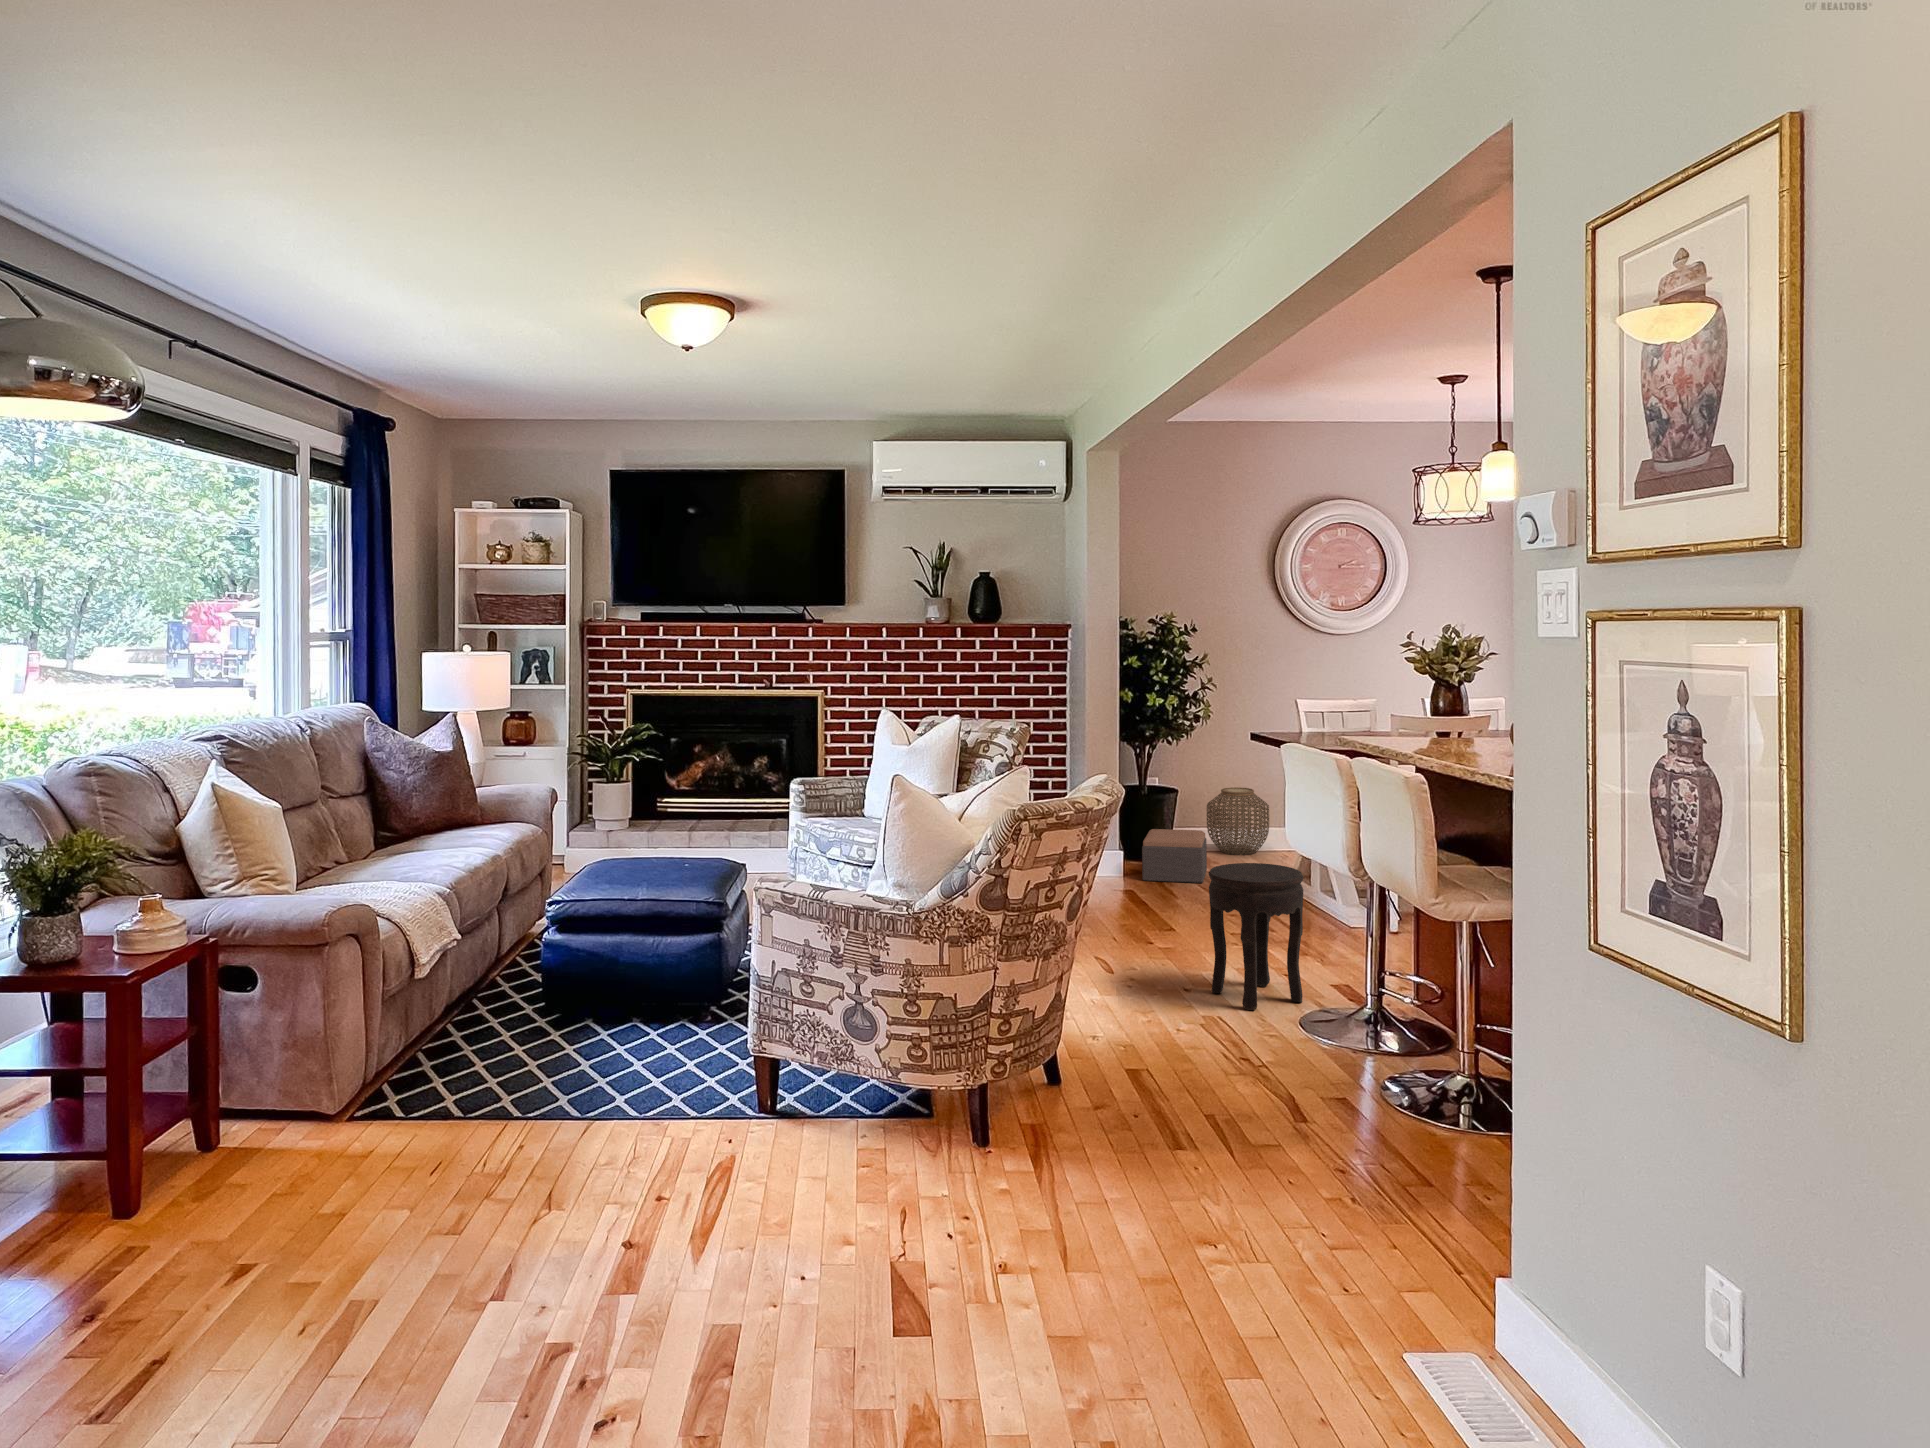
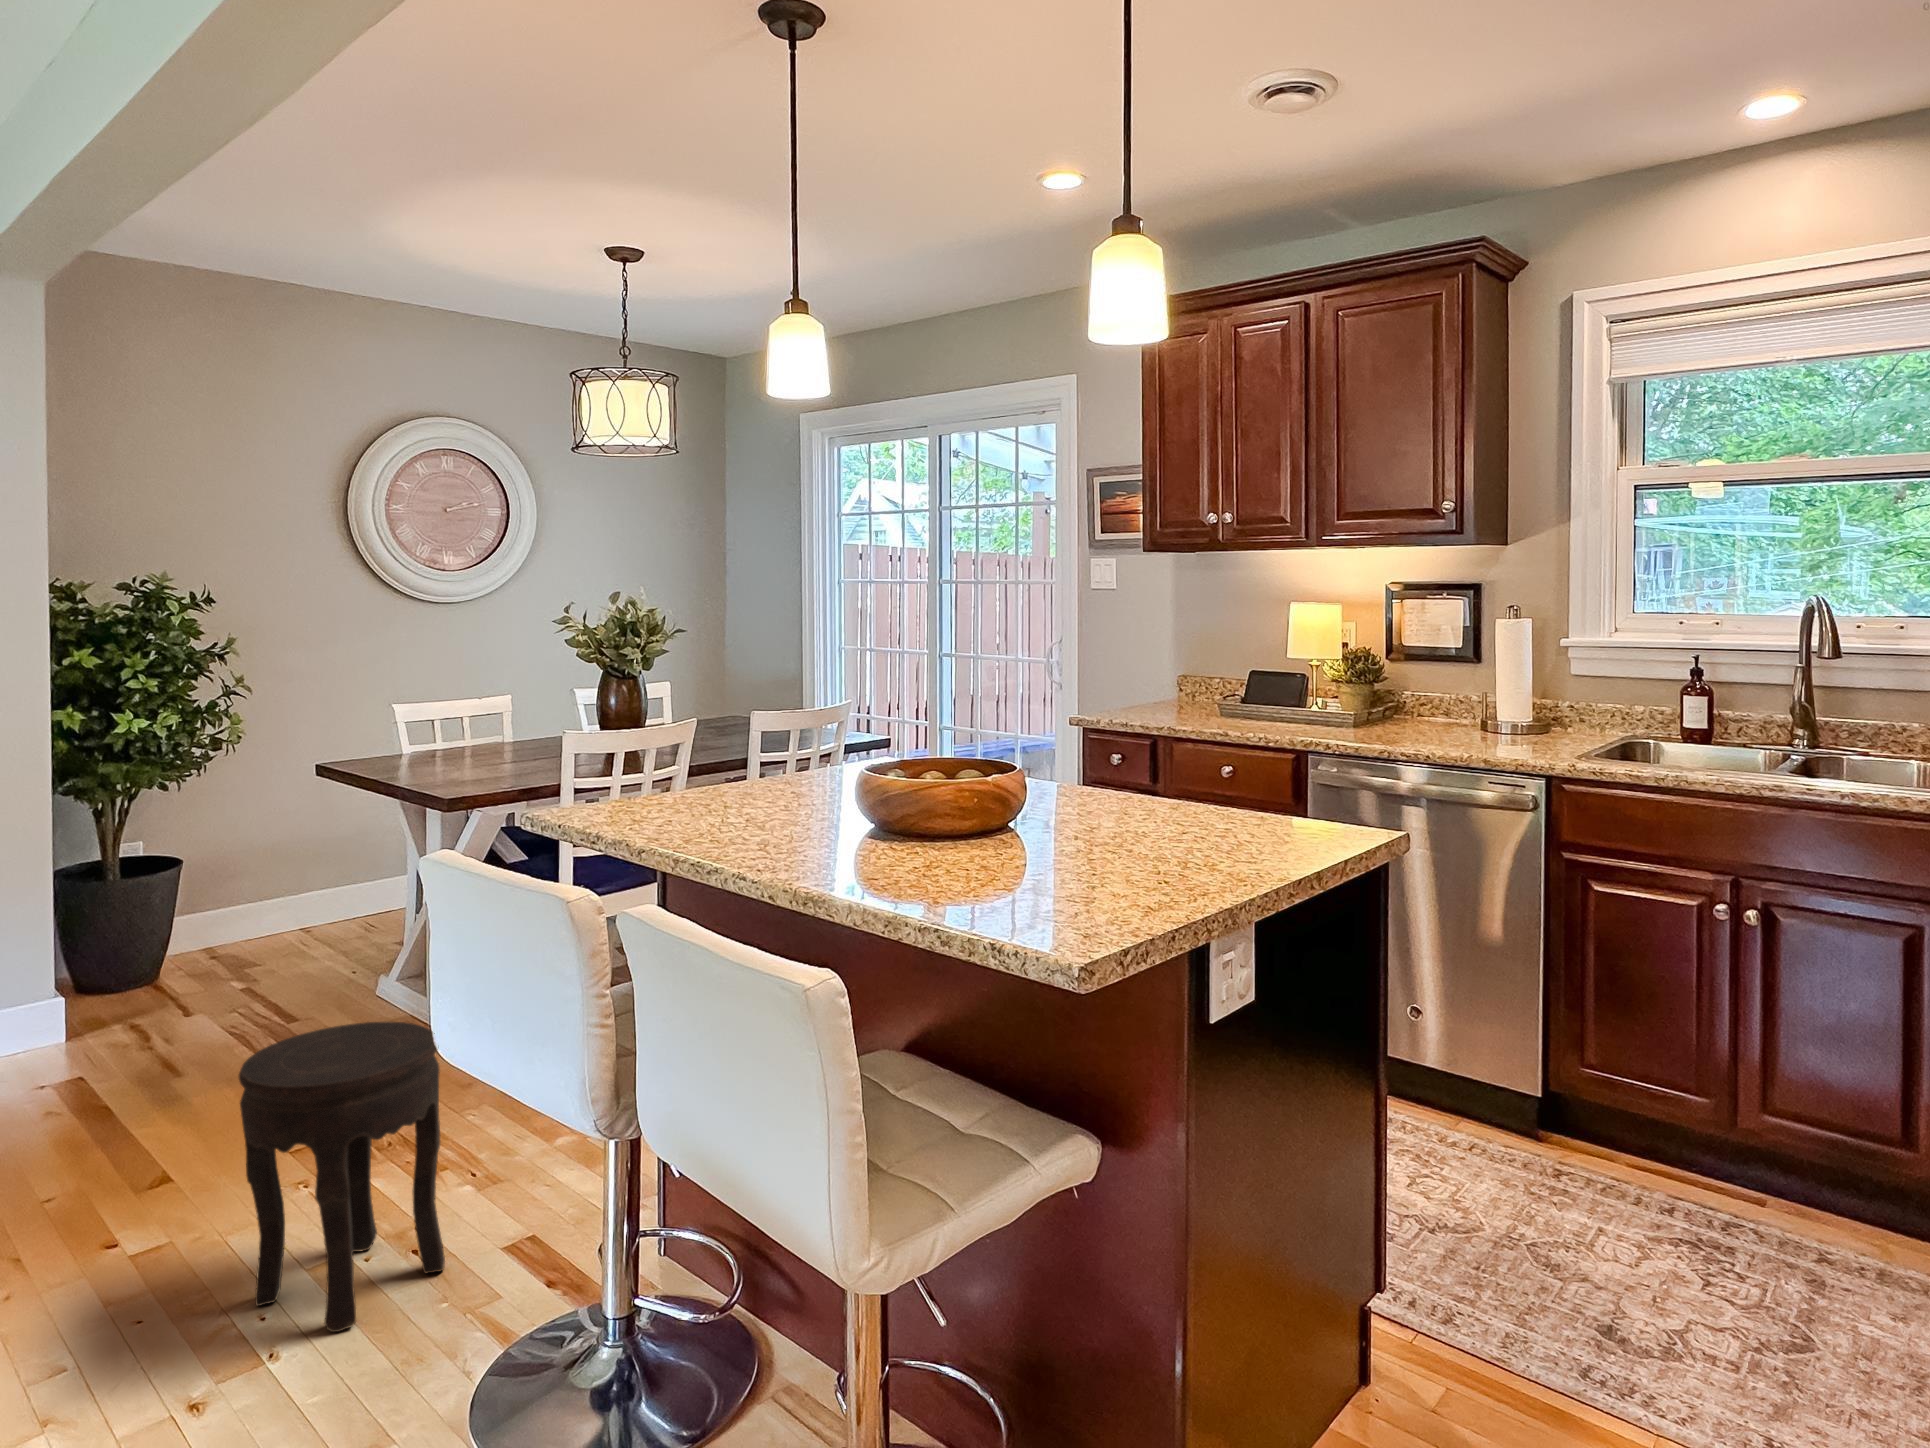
woven basket: present [1207,787,1269,855] -> none [241,844,351,951]
footstool: present [1142,829,1207,883] -> none [111,929,245,1038]

